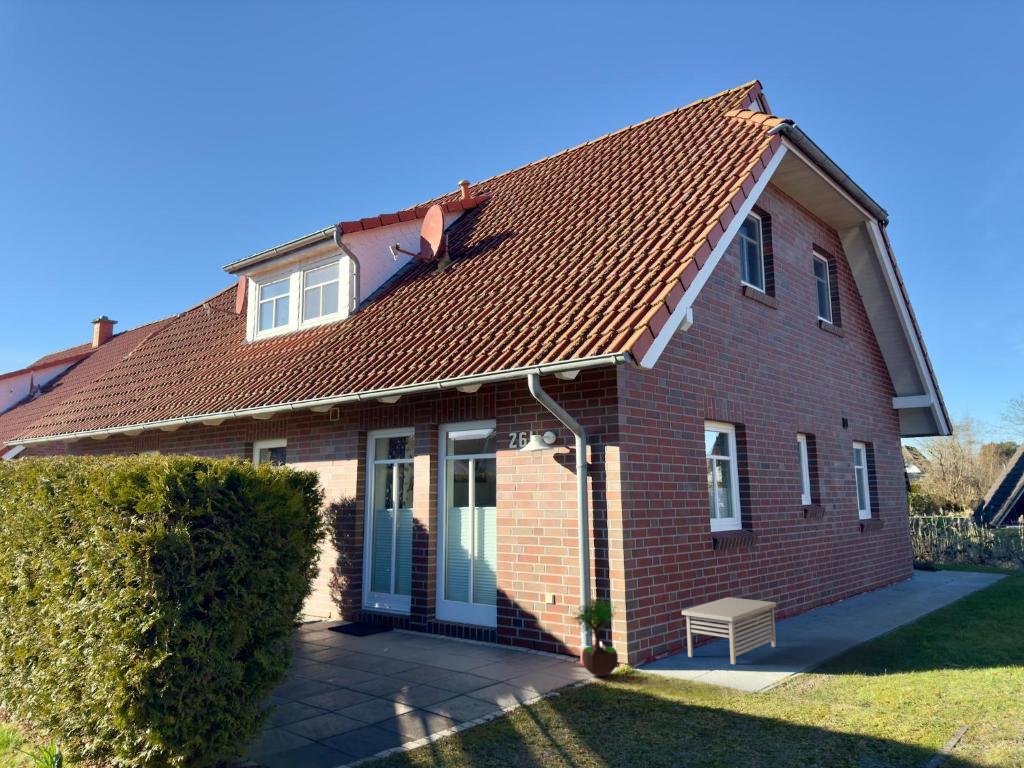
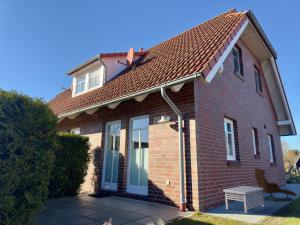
lounge chair: none [759,550,856,633] -> present [255,168,296,201]
potted tree: present [575,597,618,676] -> none [175,179,196,216]

